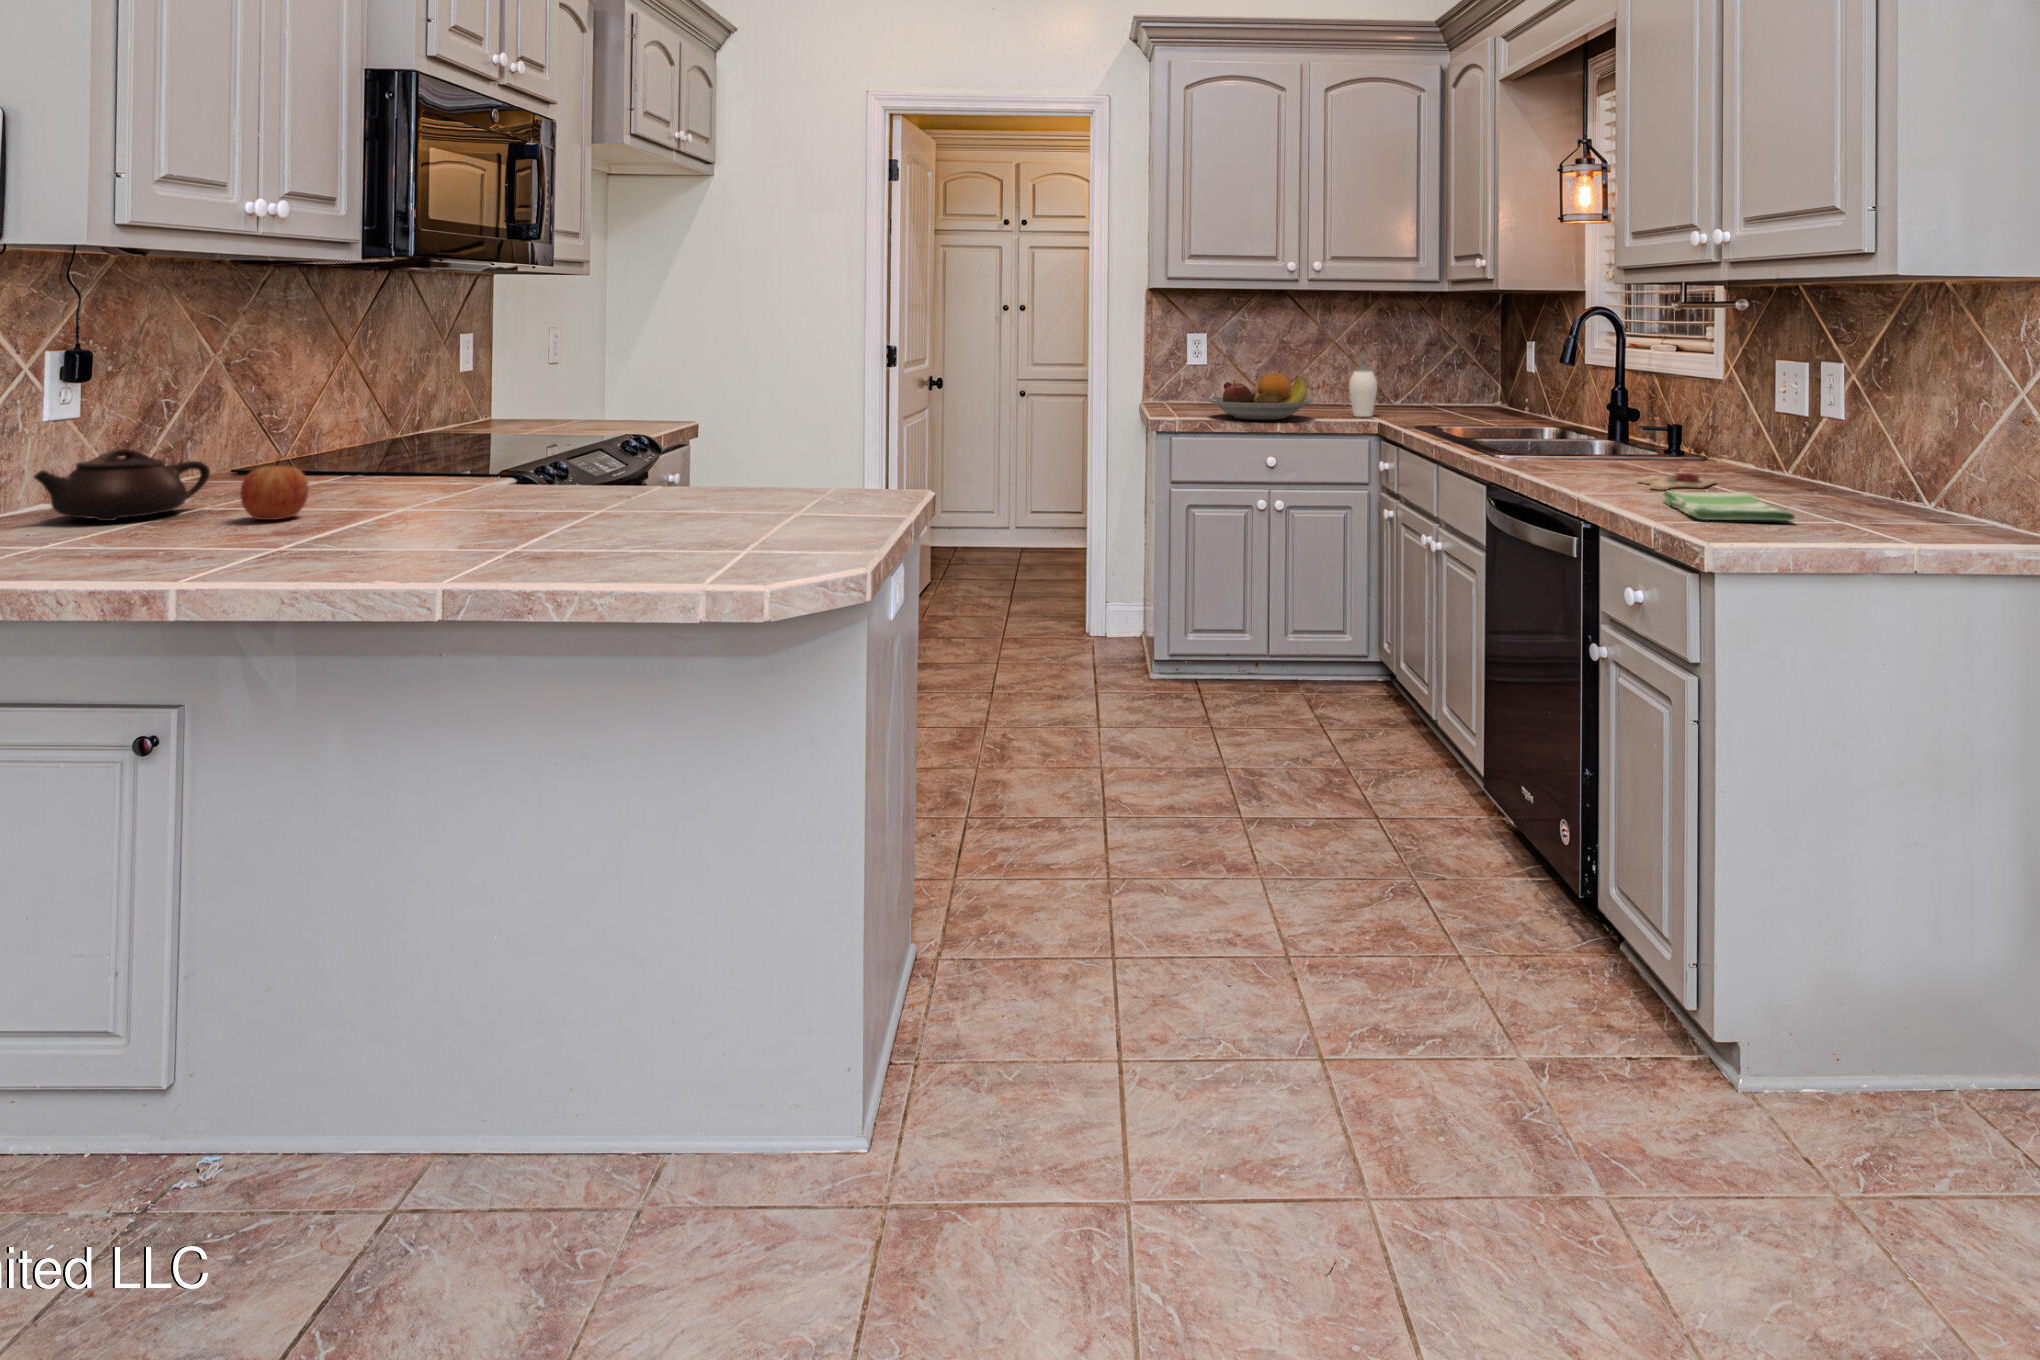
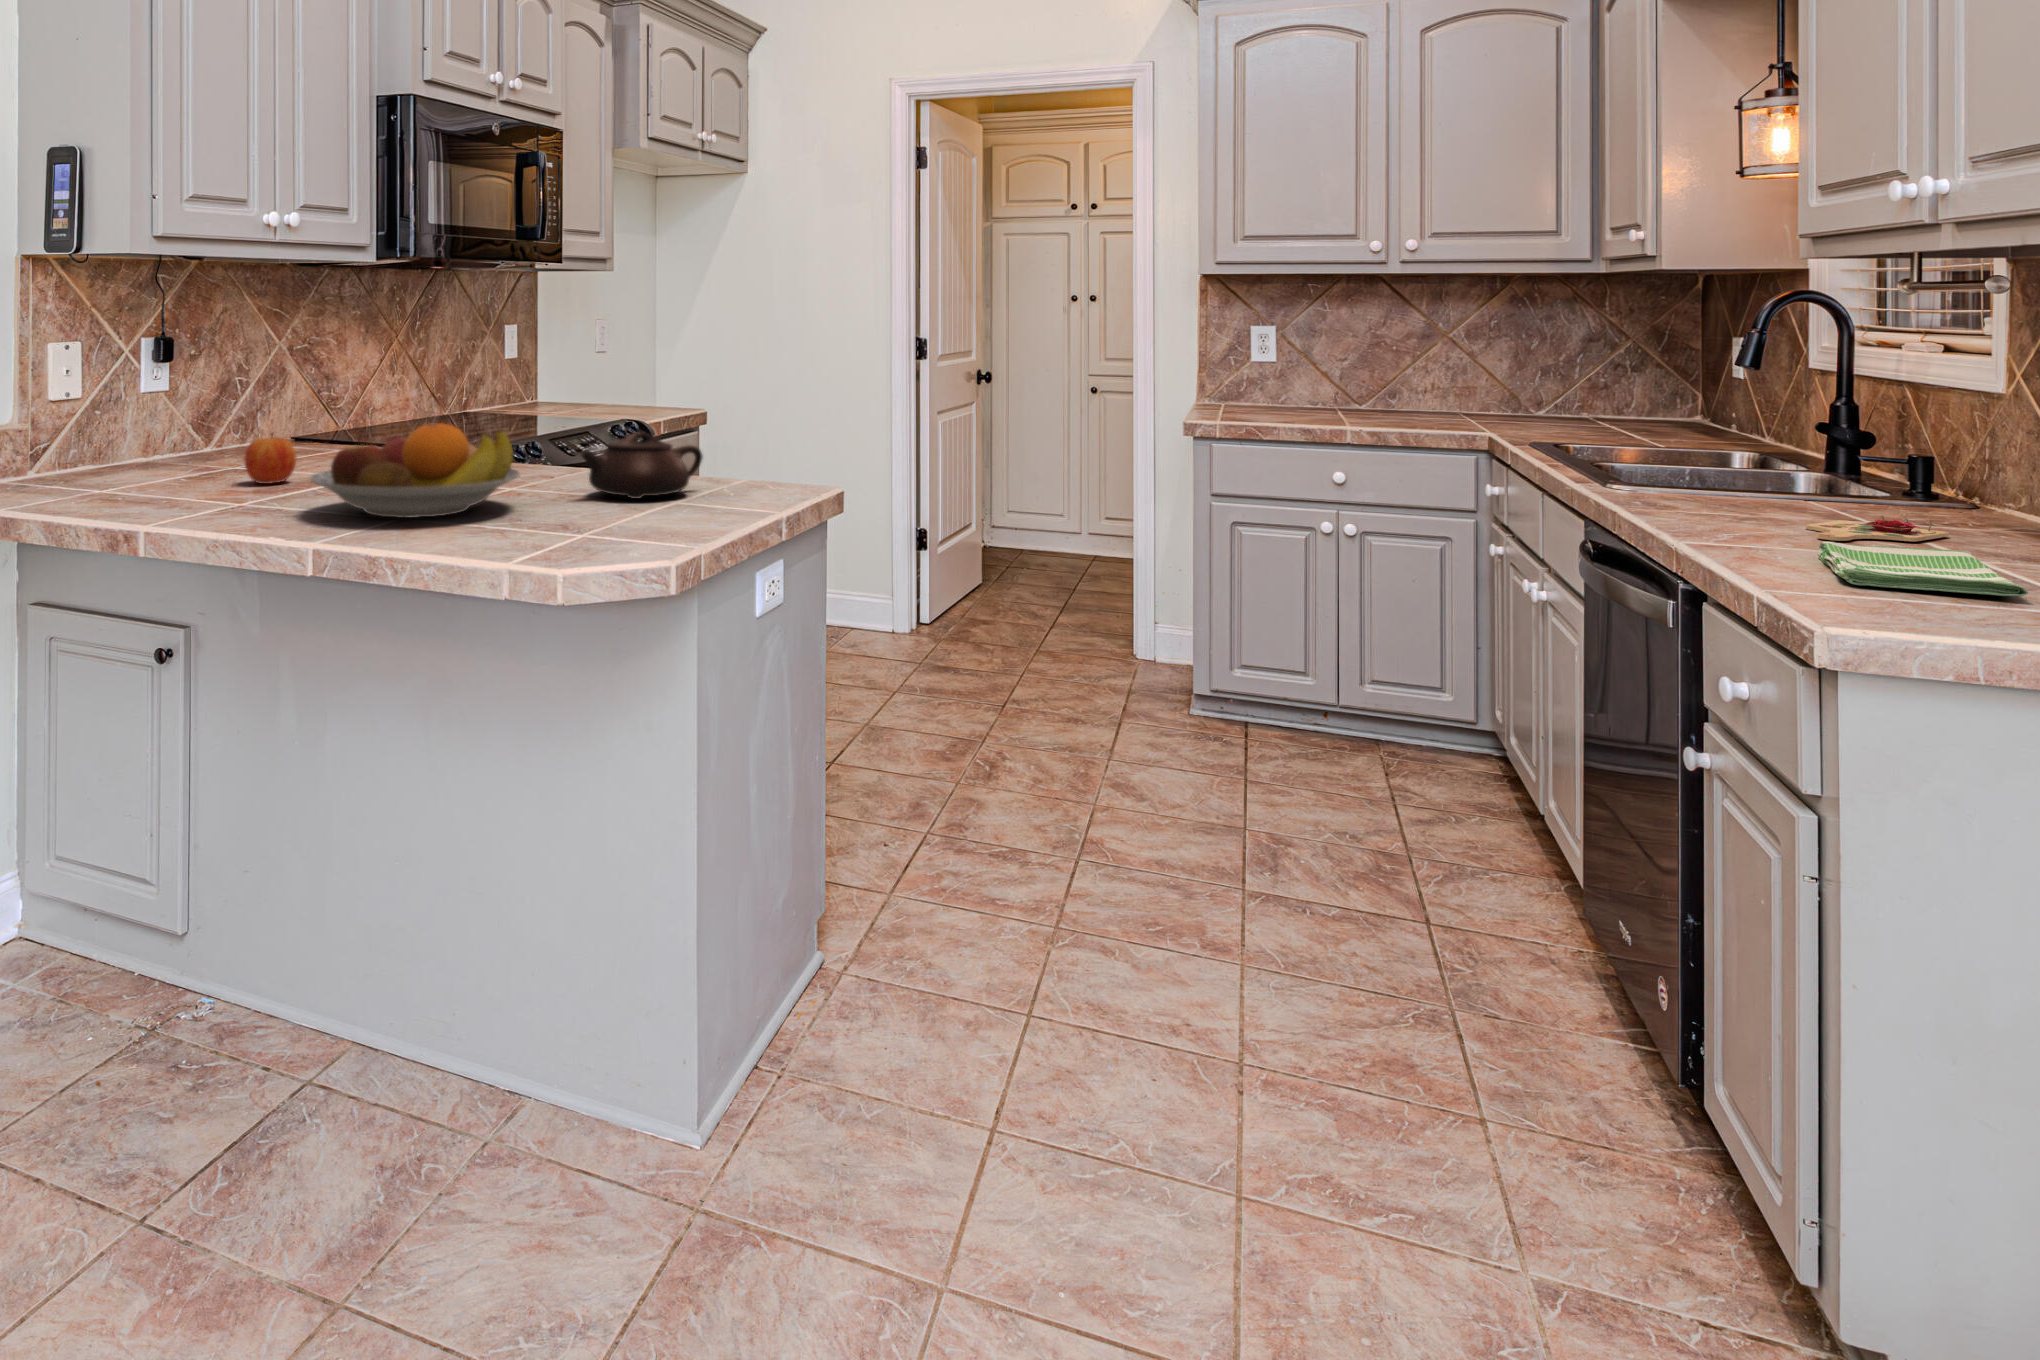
soap dispenser: present [1349,353,1377,417] -> none [1455,350,1505,429]
fruit bowl: present [1208,374,1312,420] -> present [310,423,520,518]
teapot: present [34,449,210,521] -> present [581,432,702,499]

